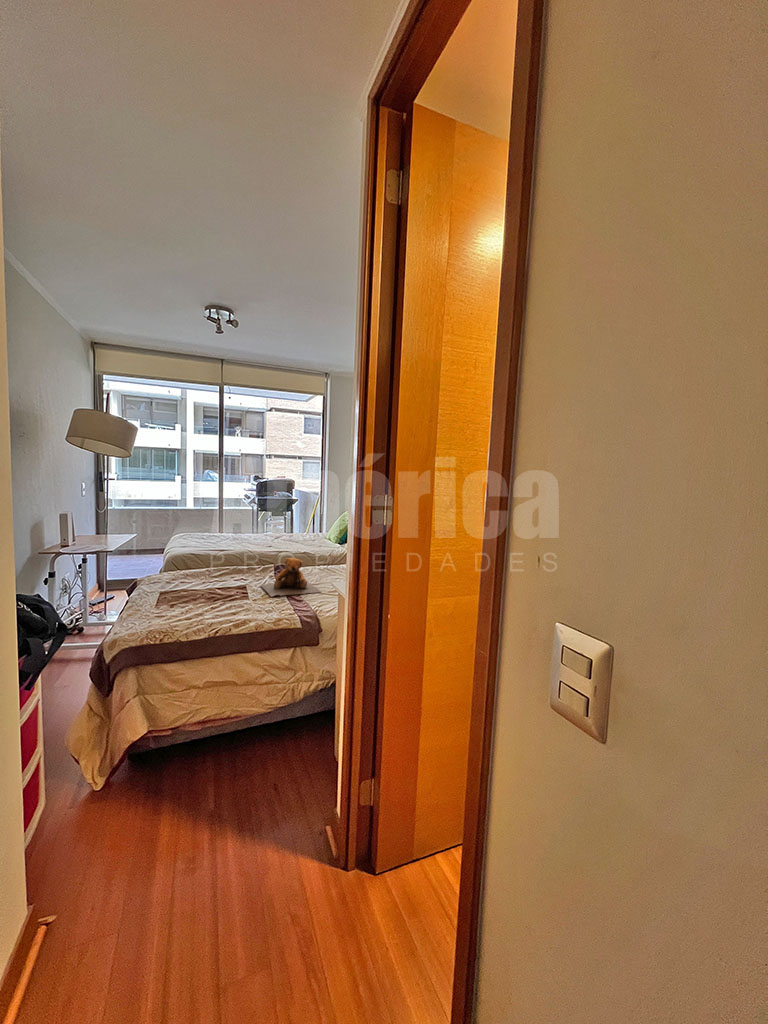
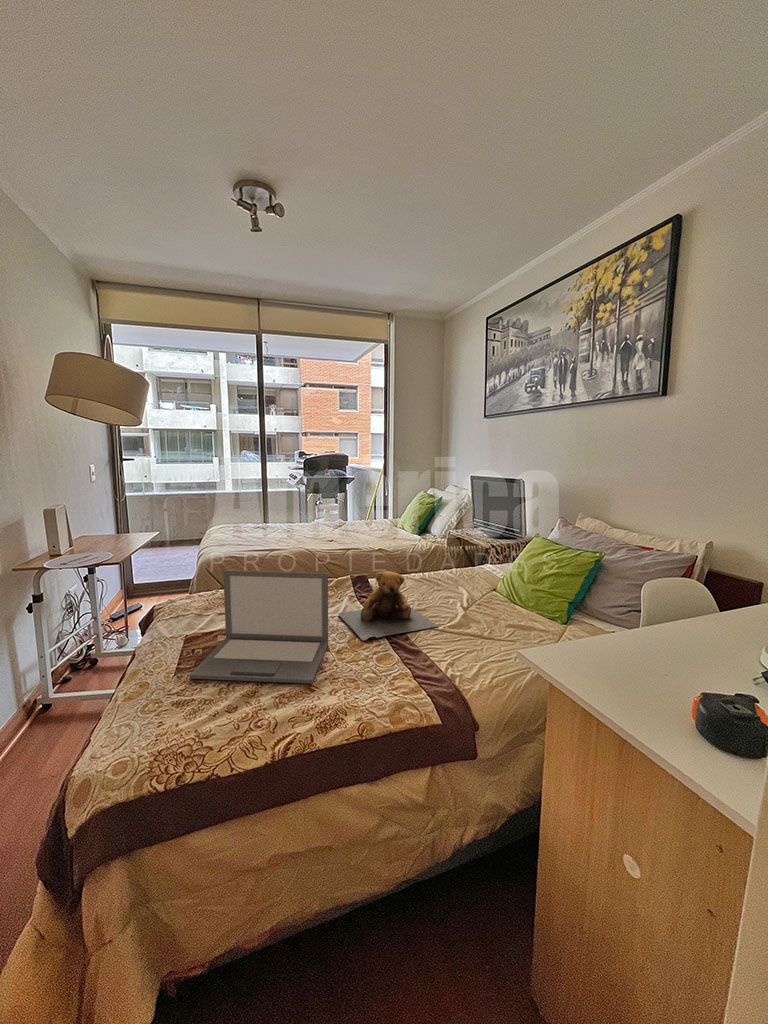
laptop: none [165,552,251,612] -> present [189,570,328,684]

